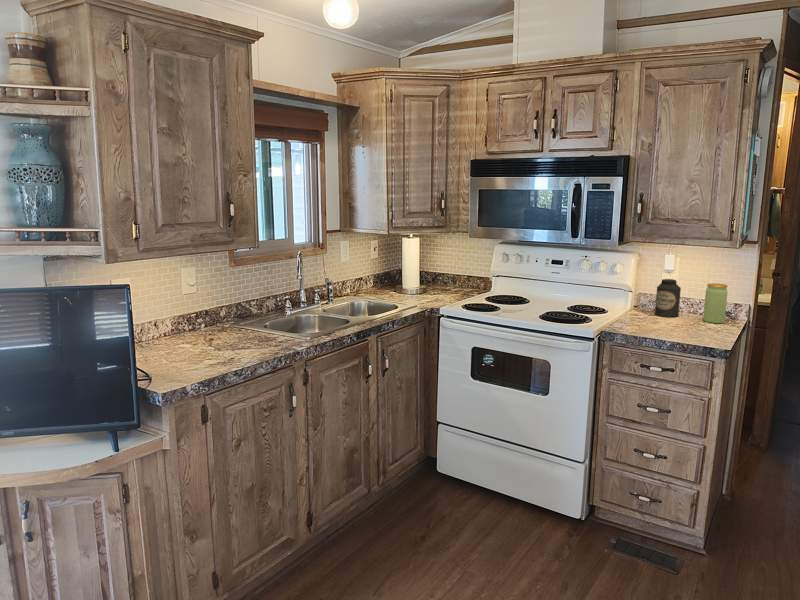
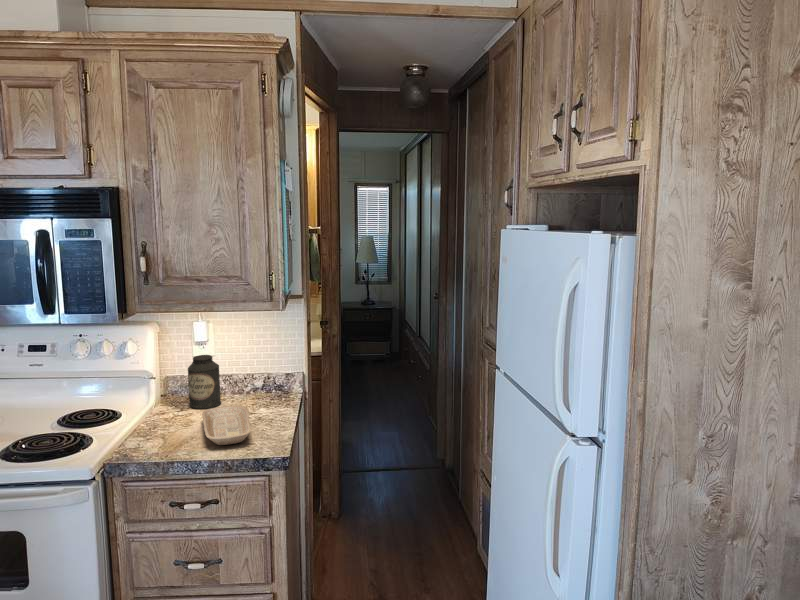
jar: present [703,283,728,323] -> none [250,355,277,408]
tray: none [666,315,704,335] -> present [202,406,252,445]

